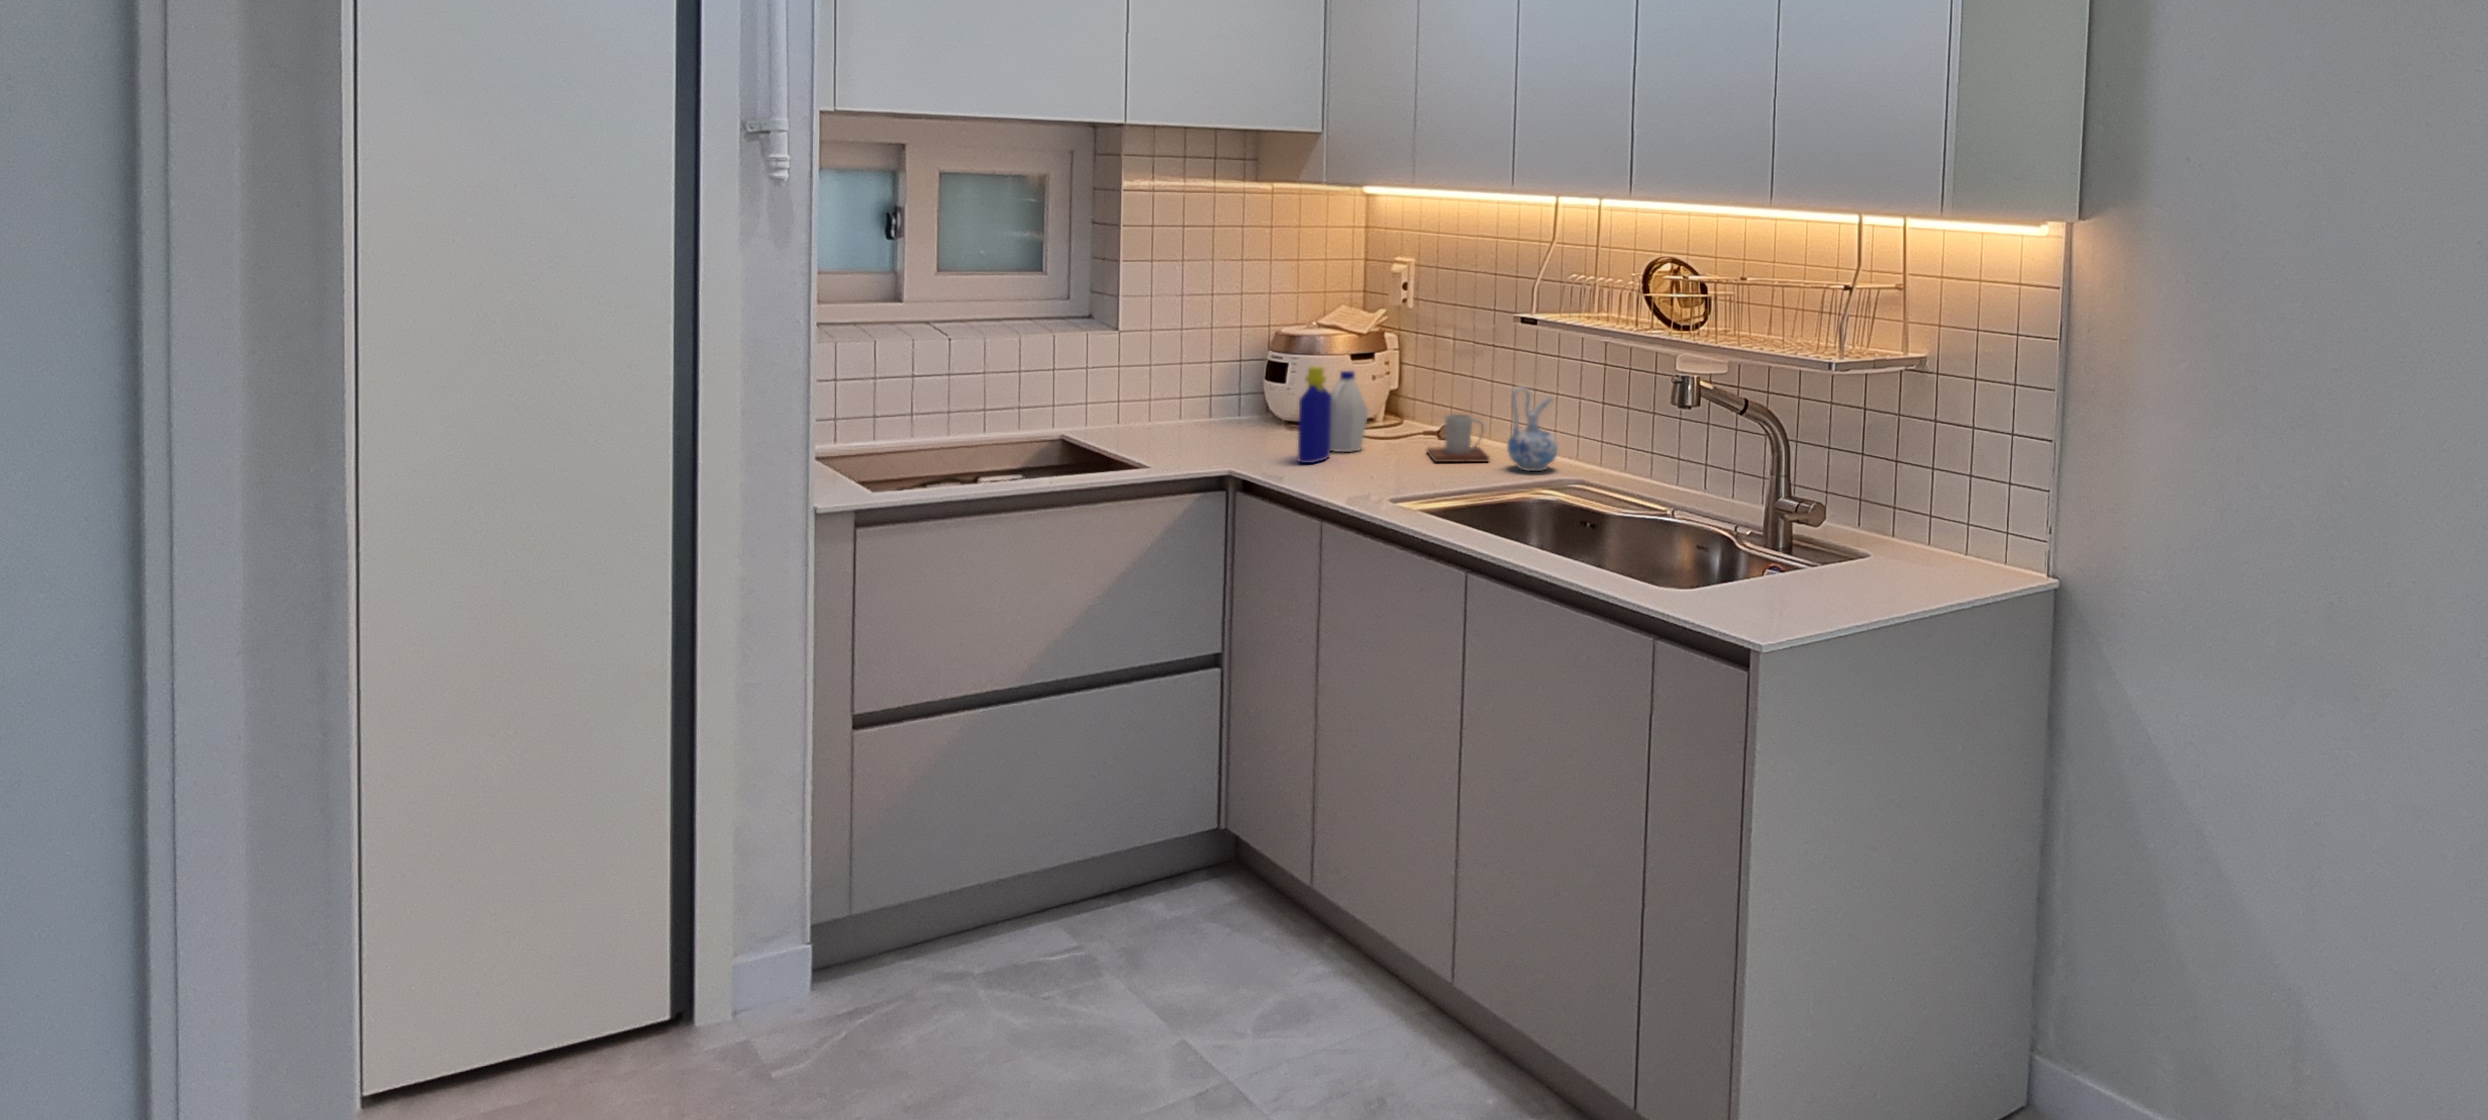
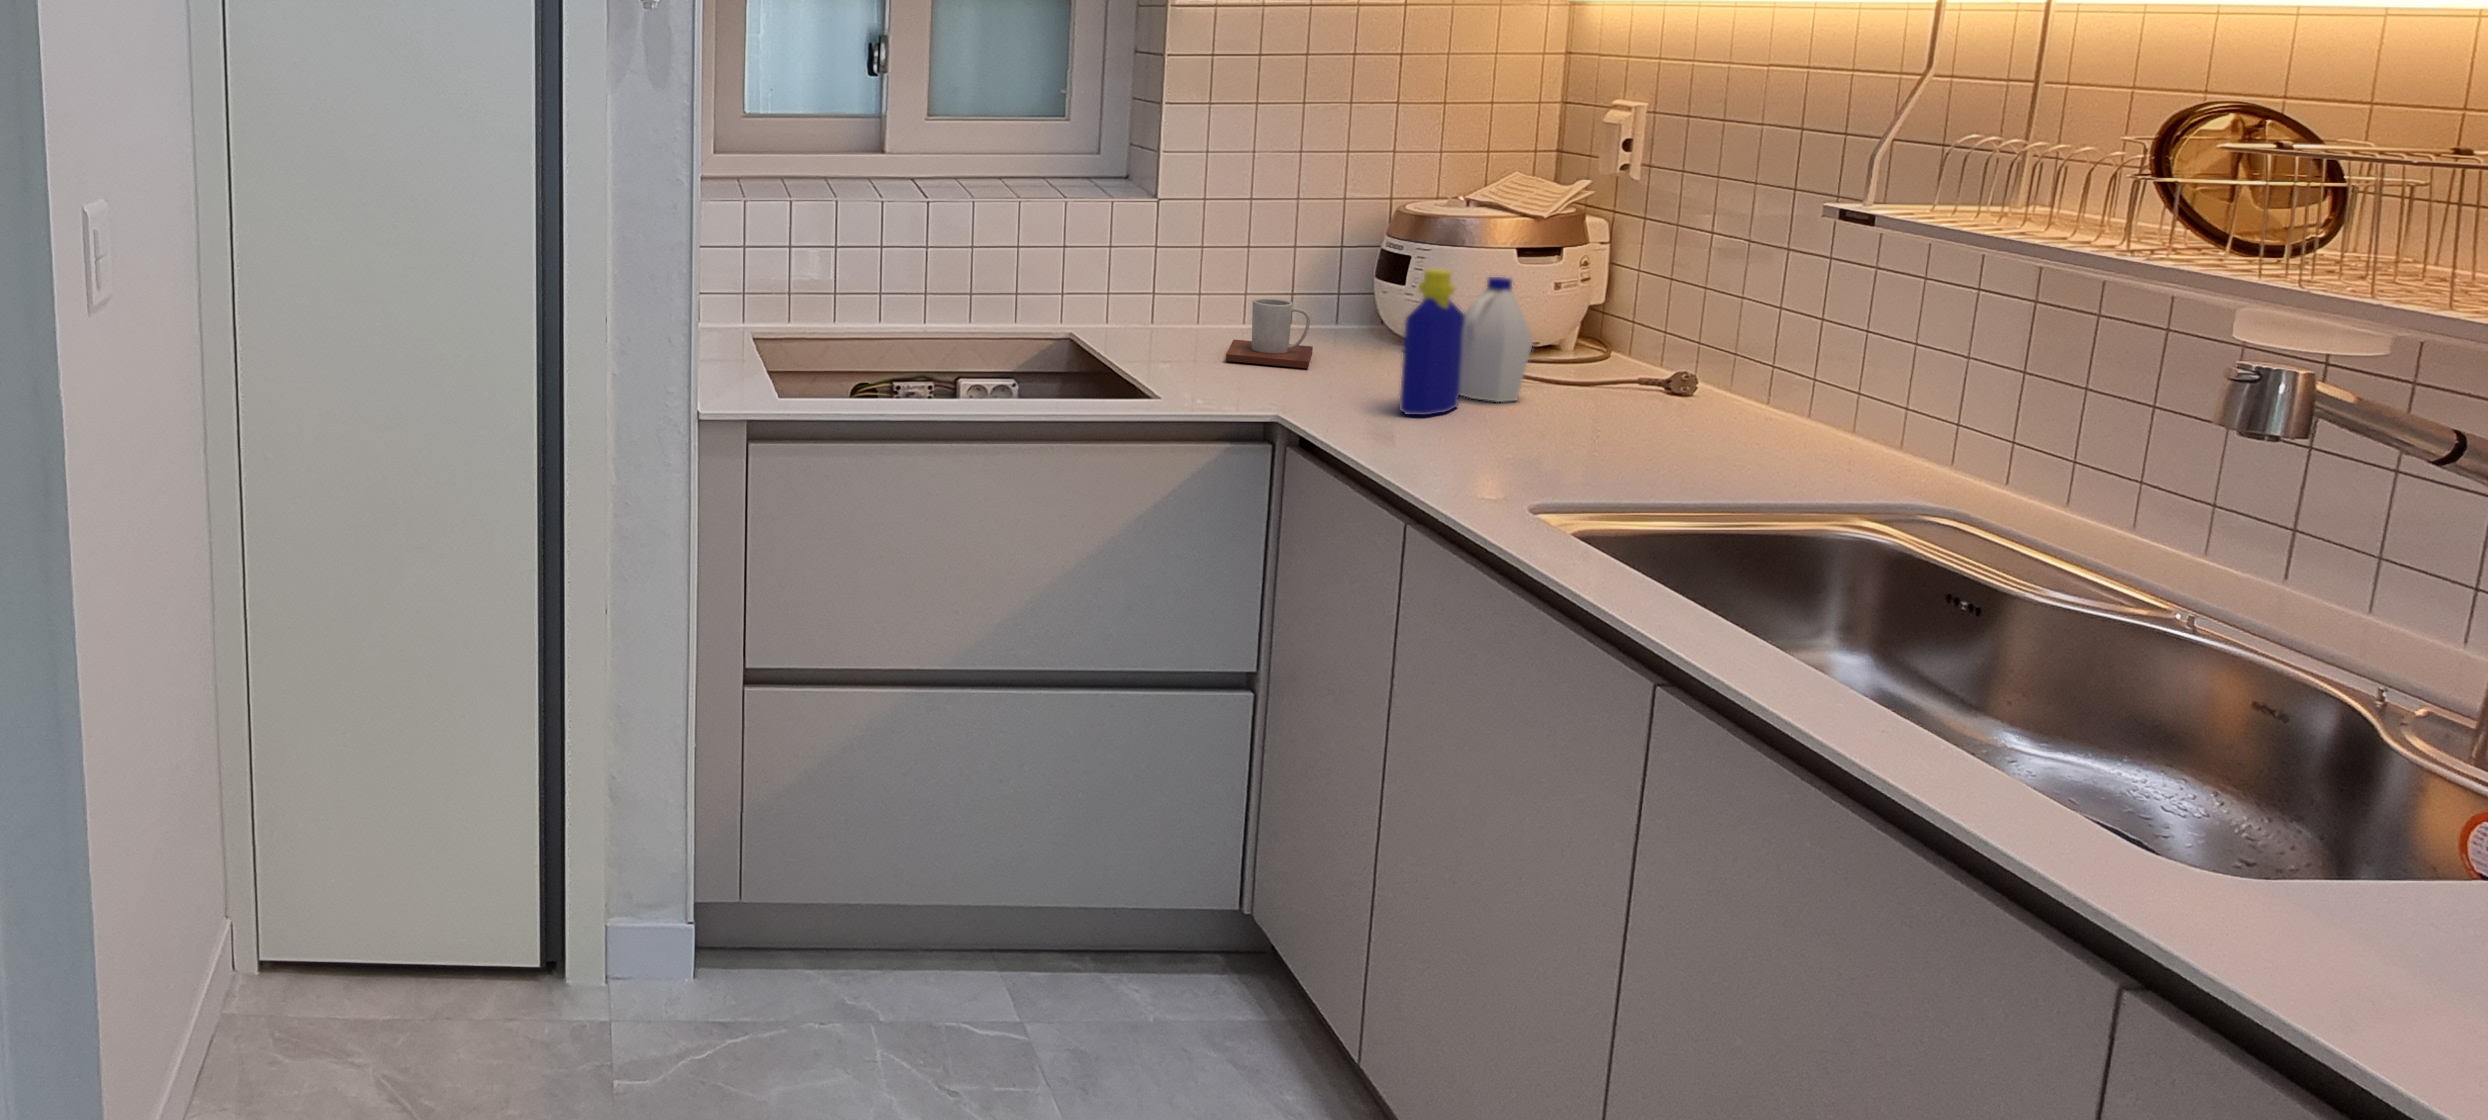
ceramic pitcher: present [1507,386,1558,471] -> none [1795,331,1907,483]
mug: present [1427,414,1489,462] -> present [1226,298,1313,368]

